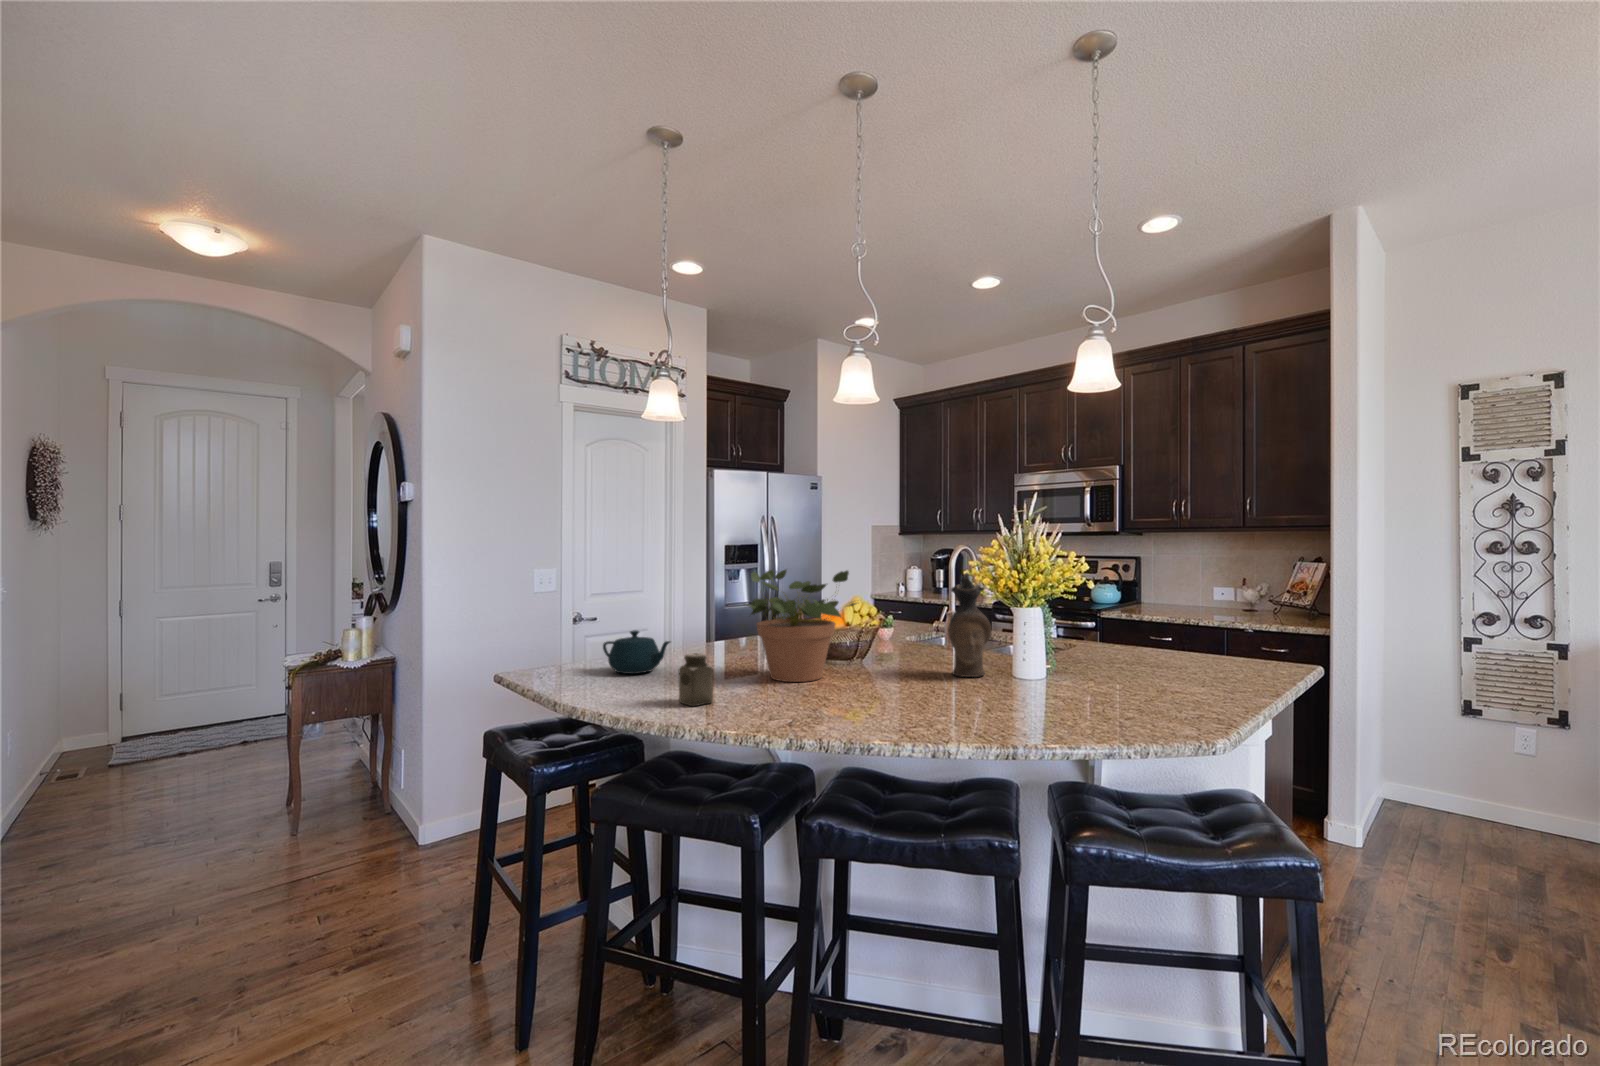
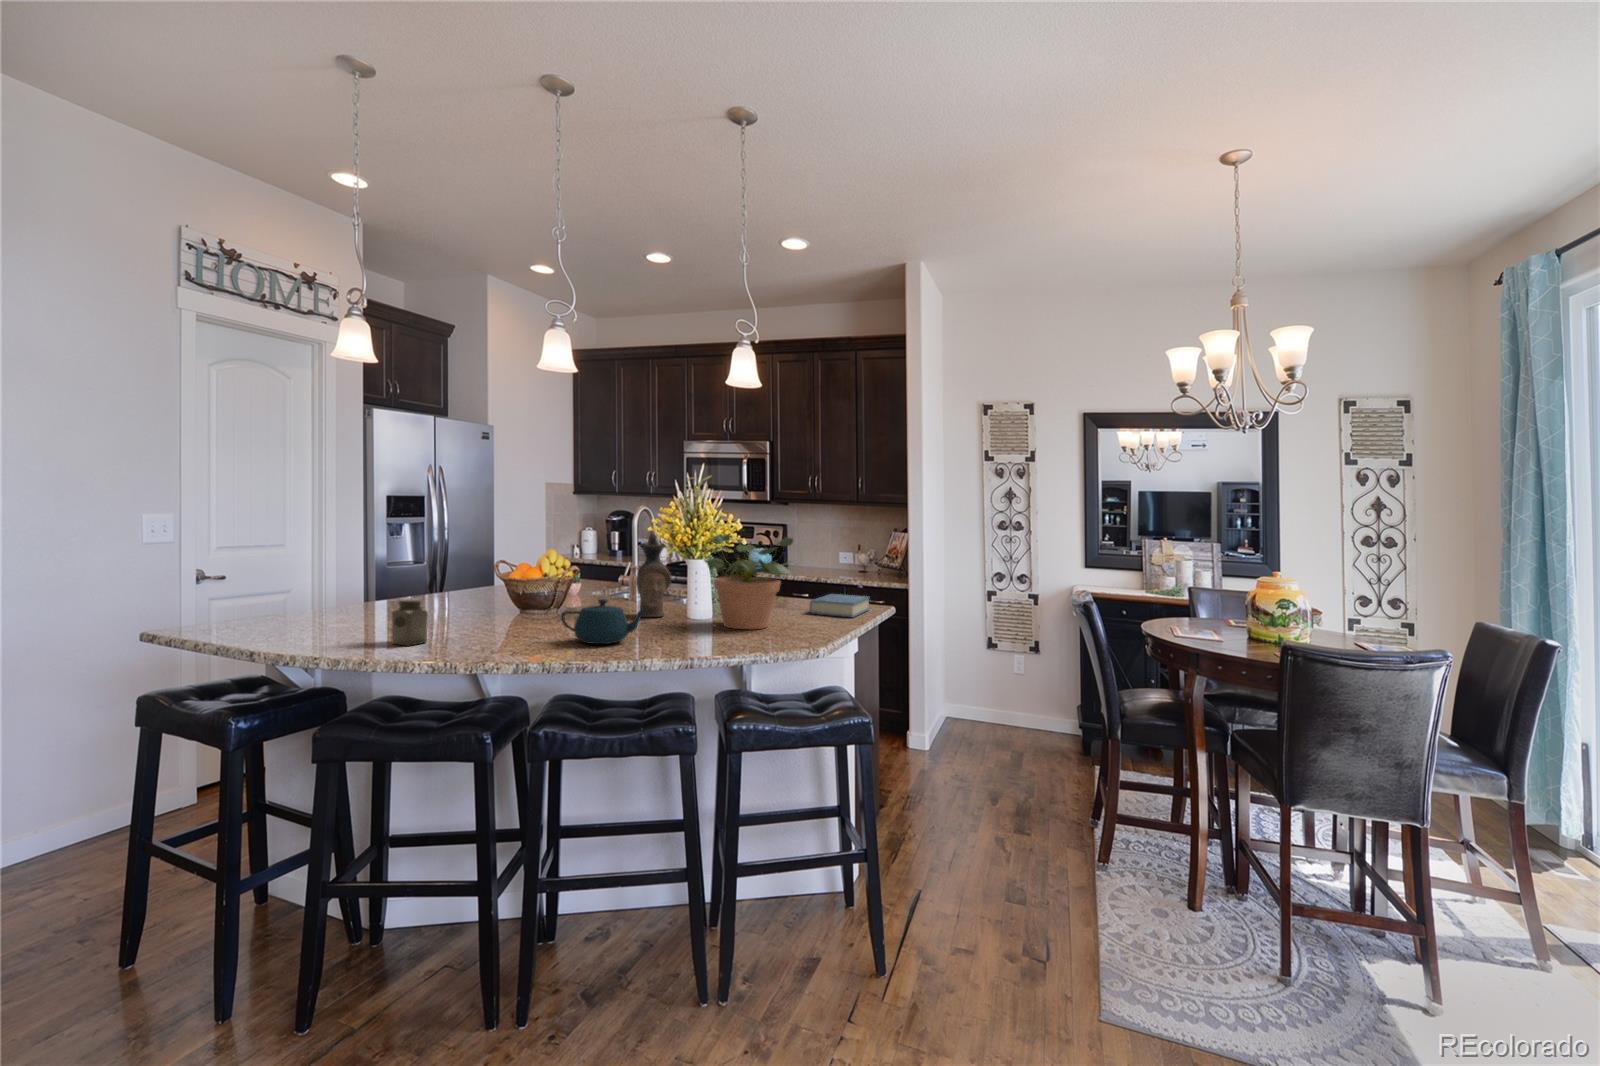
potted plant: present [745,570,857,682] -> present [704,534,793,629]
teapot: present [603,630,670,674] -> present [561,599,648,644]
hardback book: none [1185,649,1280,687] -> present [810,594,869,617]

